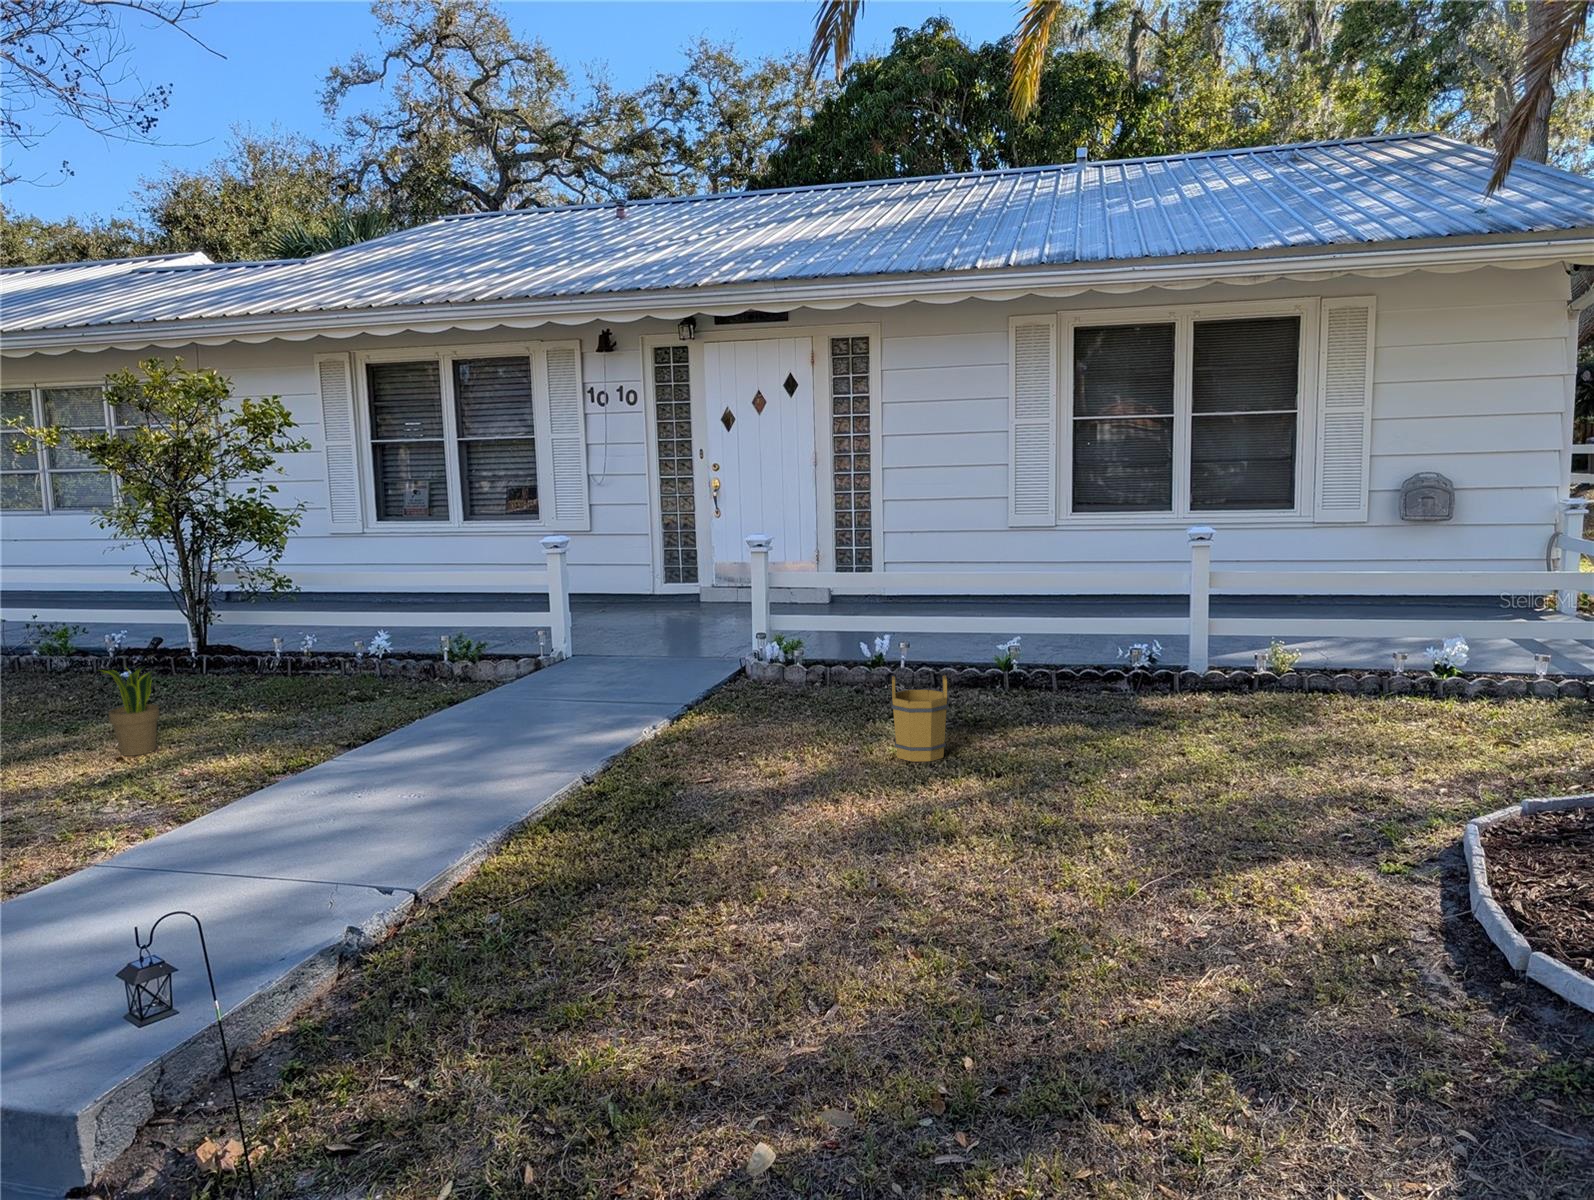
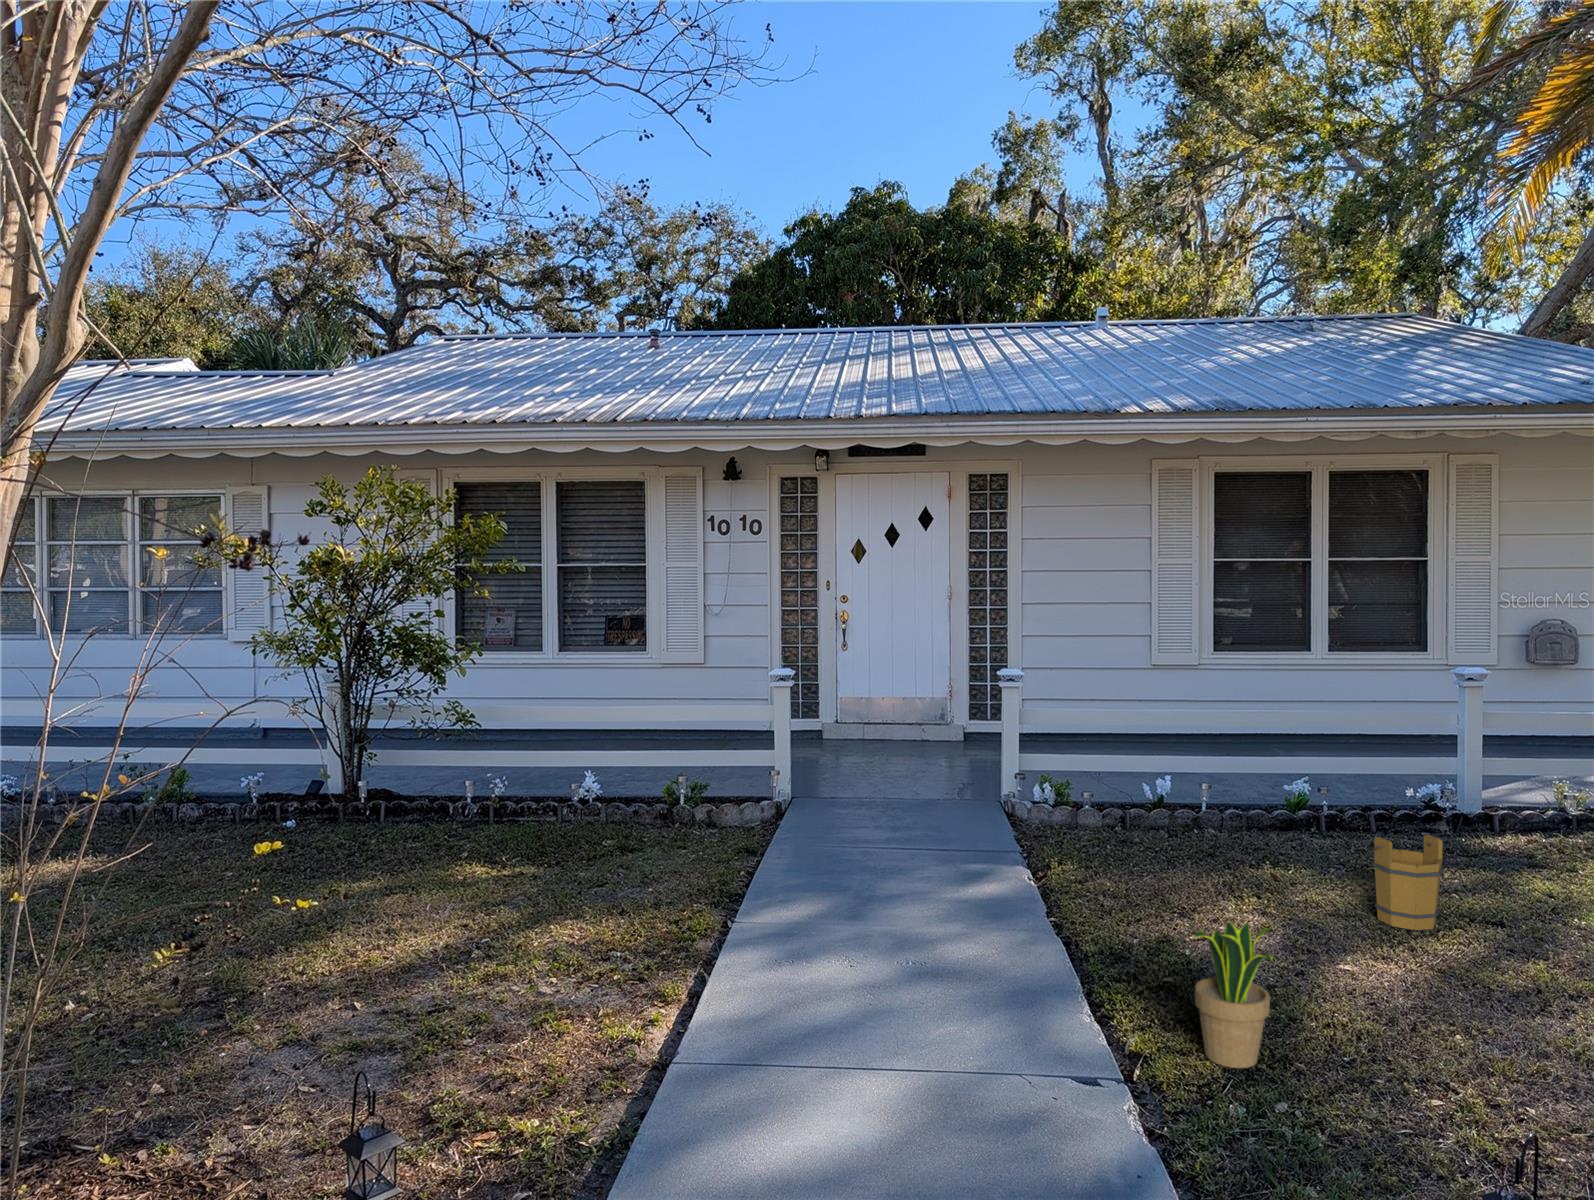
potted plant: present [102,669,160,756] -> present [1193,922,1273,1068]

